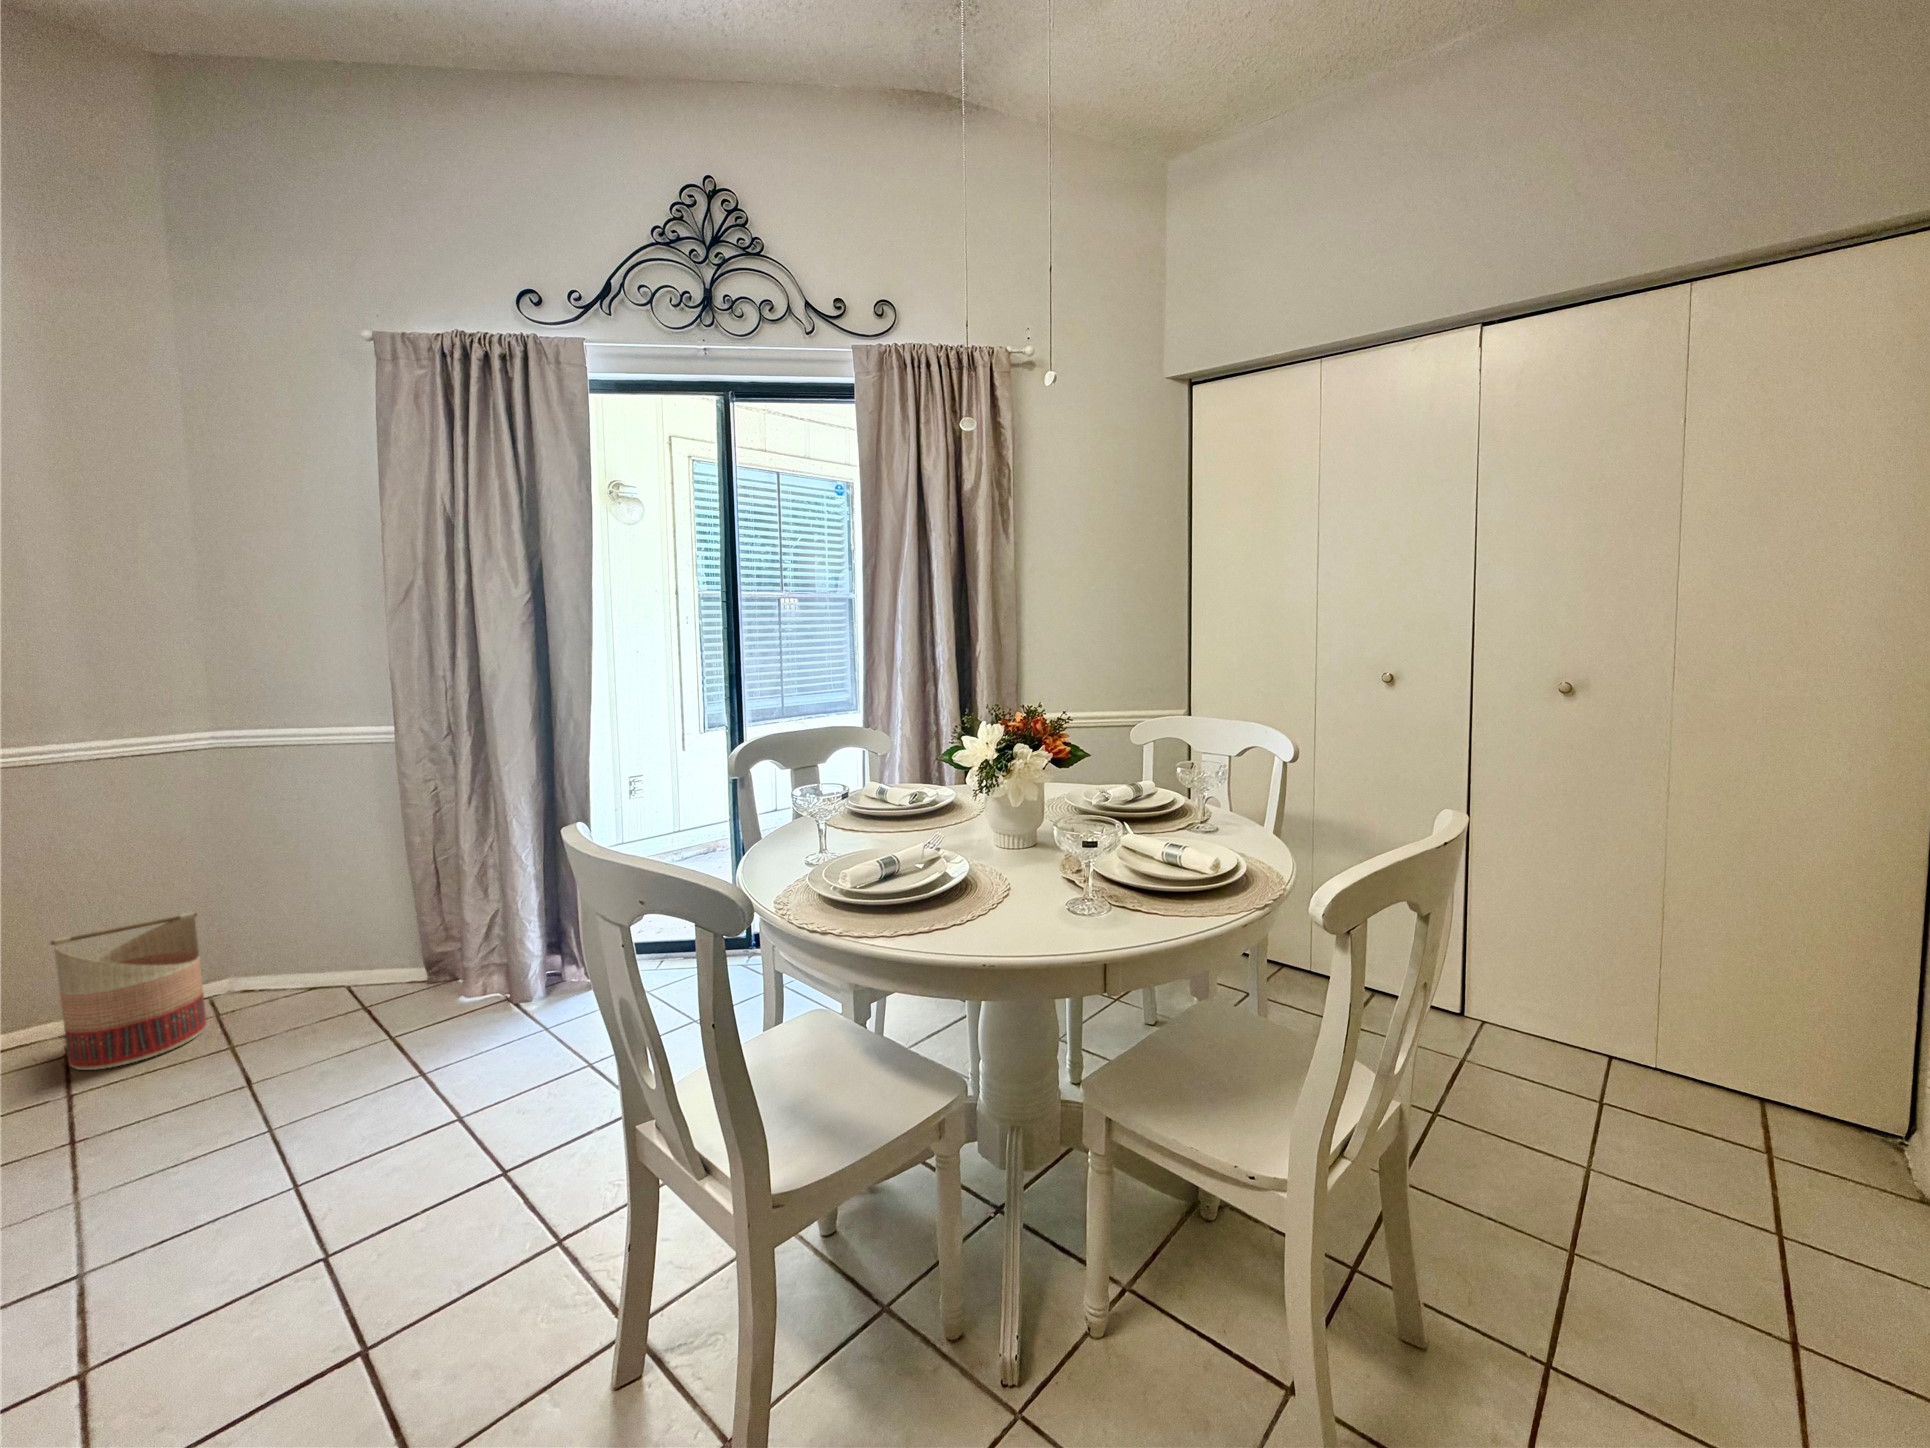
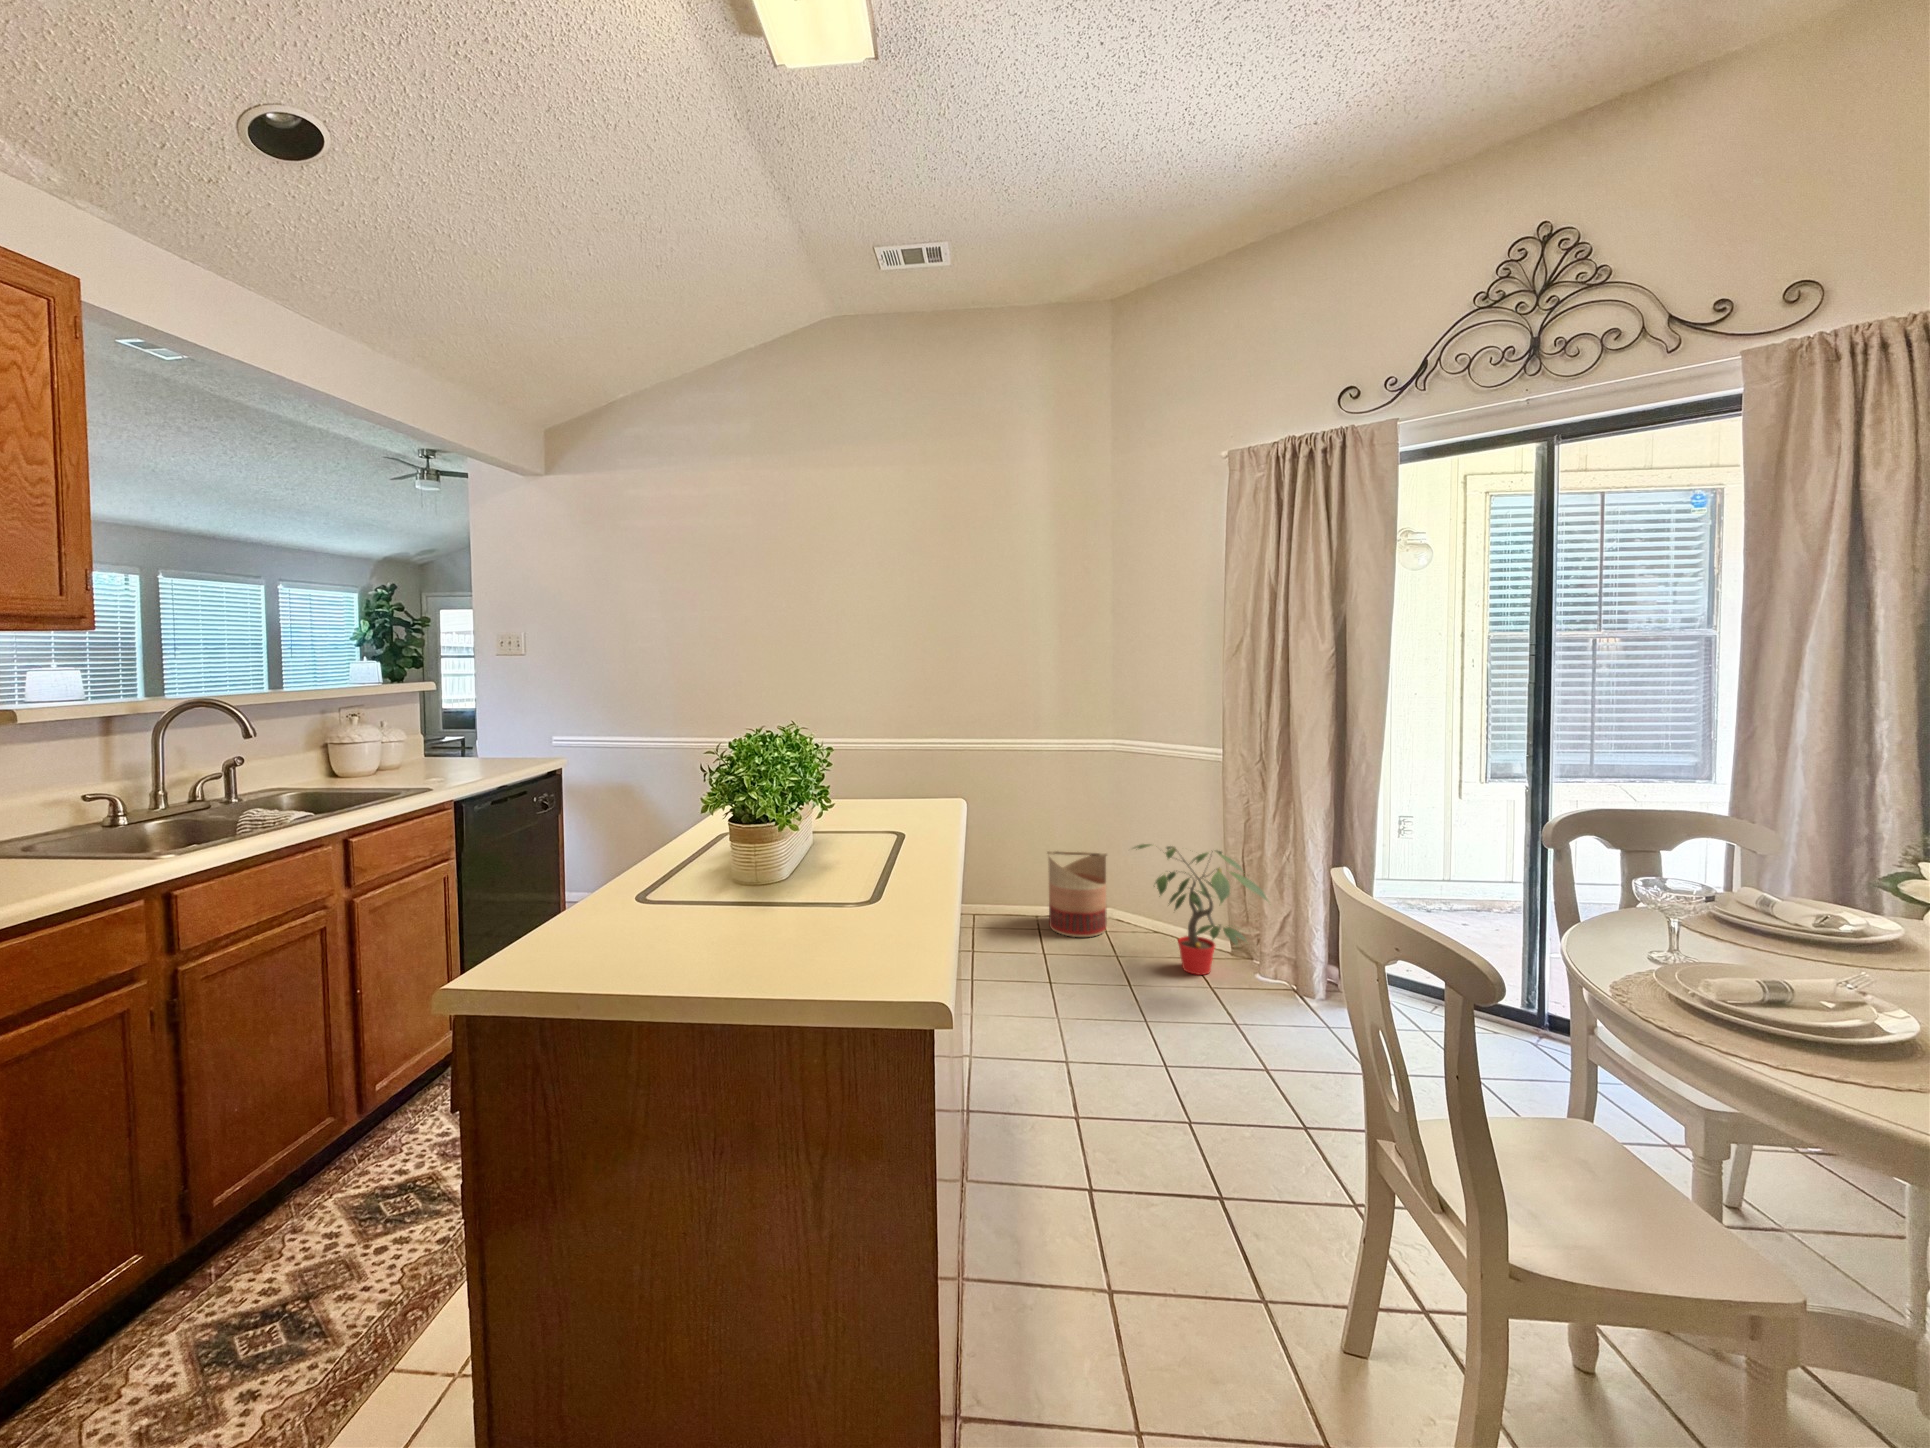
potted plant: none [226,863,471,1041] -> present [1134,844,1268,975]

